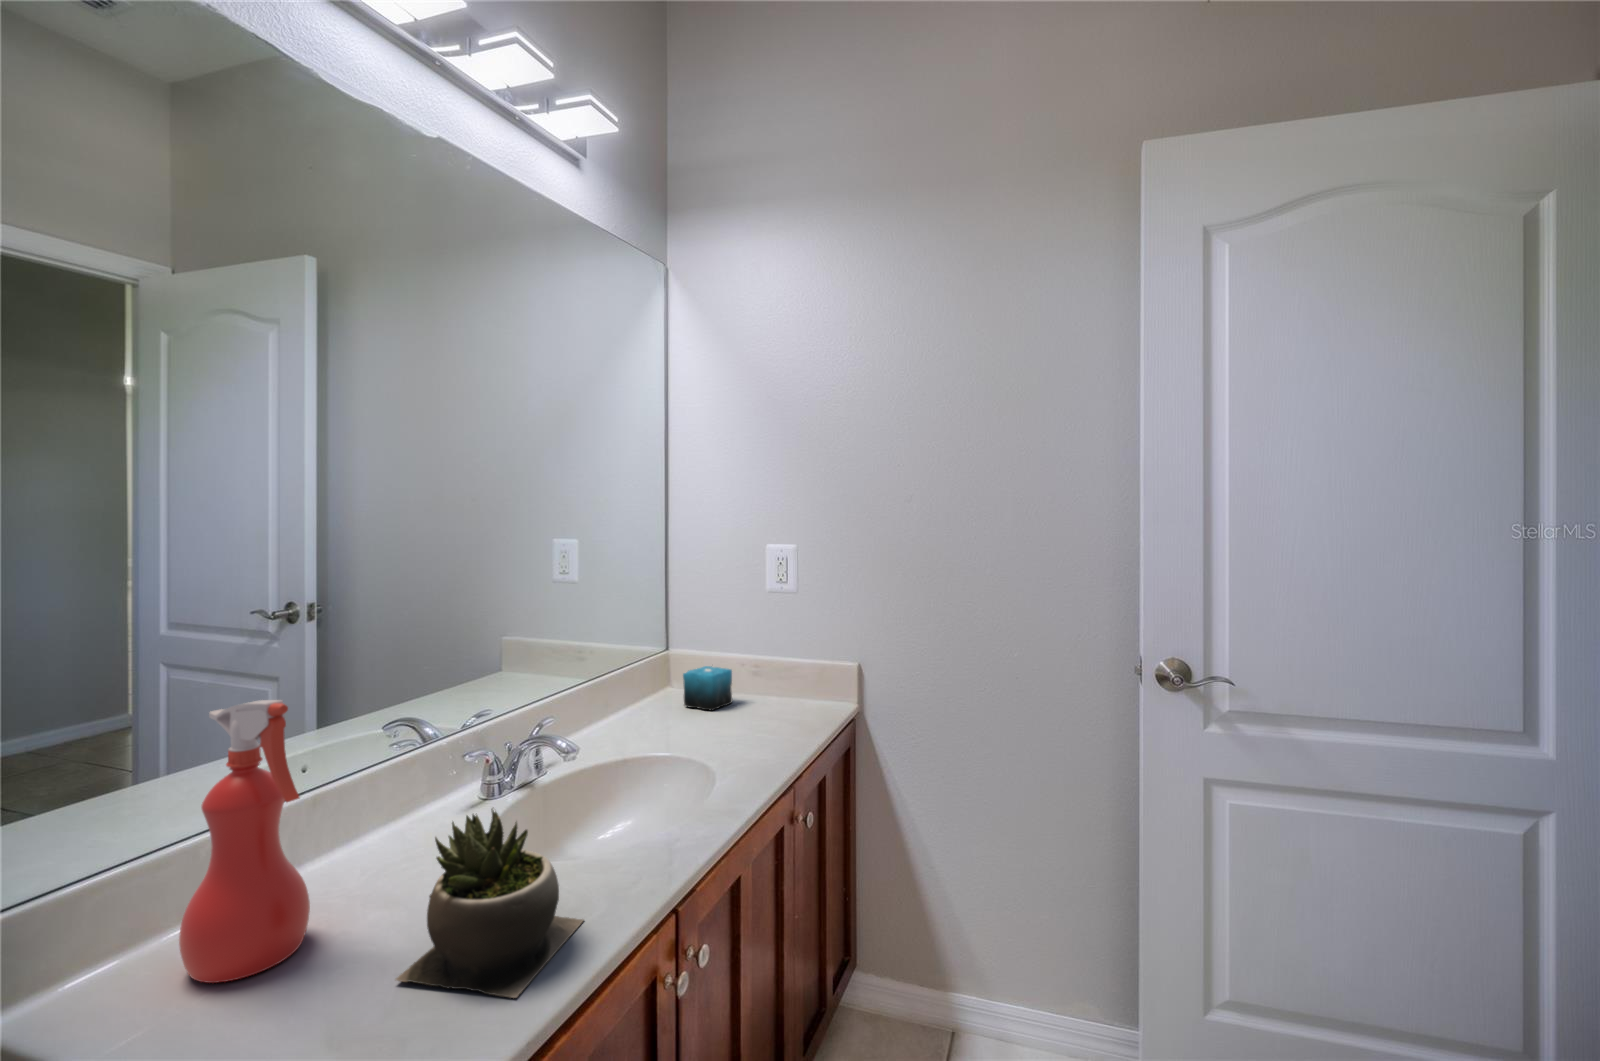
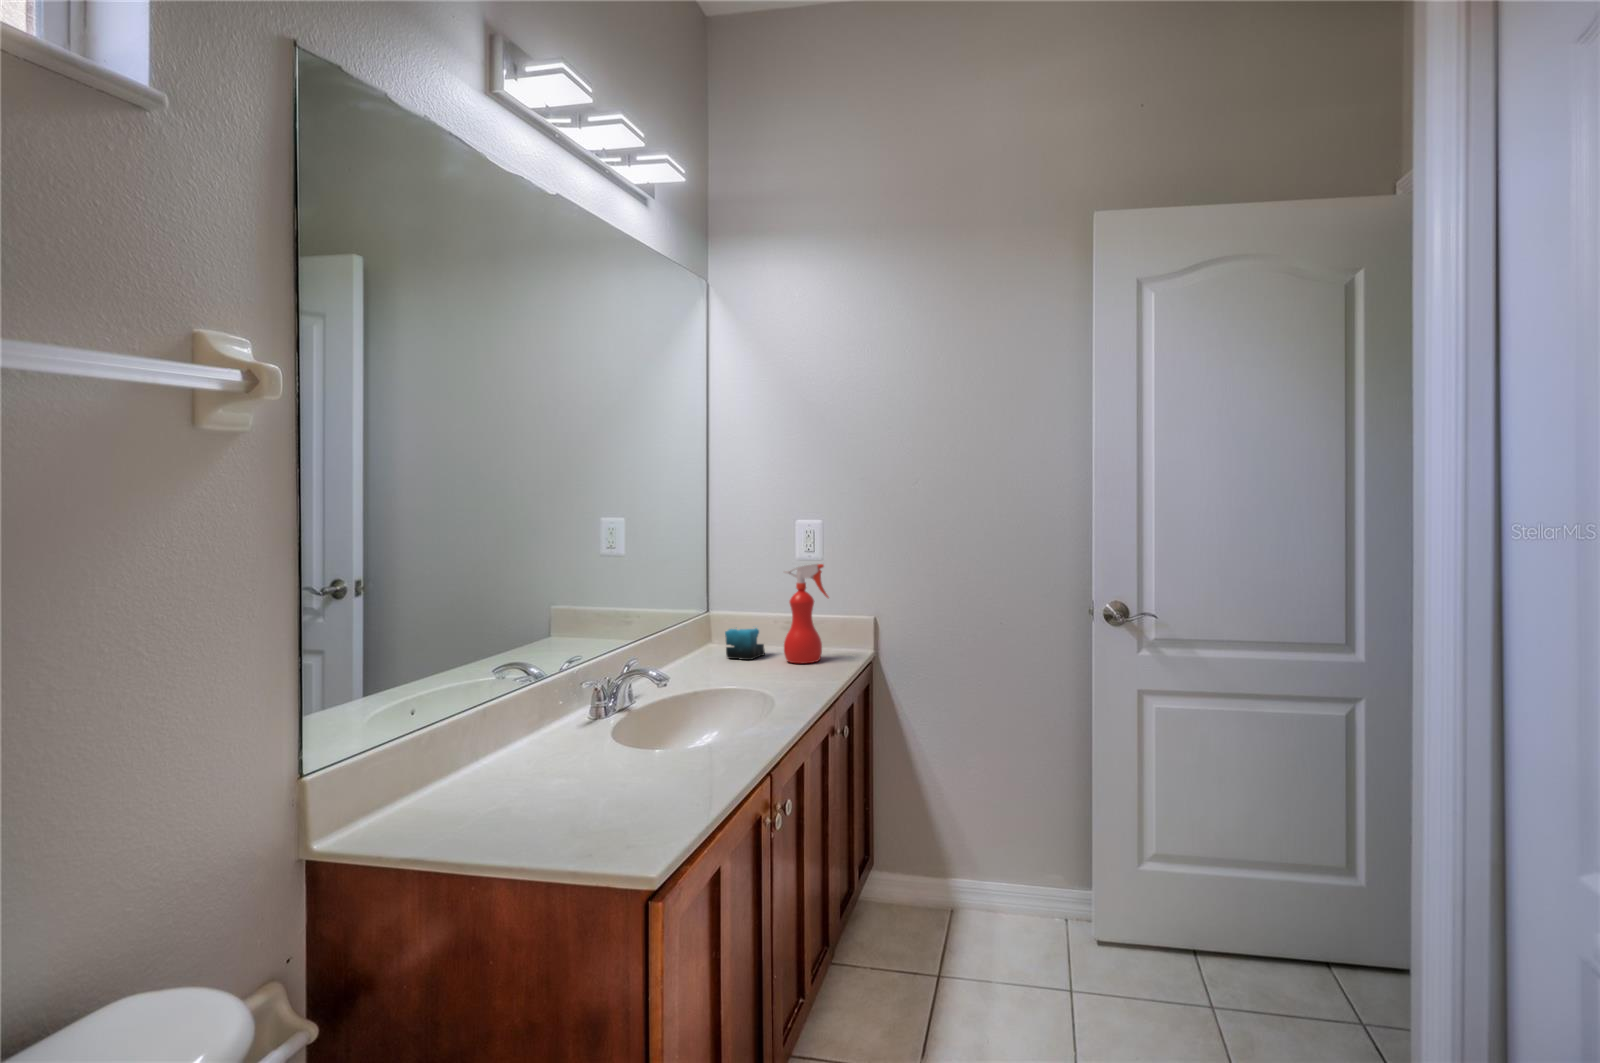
spray bottle: present [179,700,310,983] -> present [784,564,828,663]
succulent plant: present [396,808,583,998] -> none [596,691,714,812]

